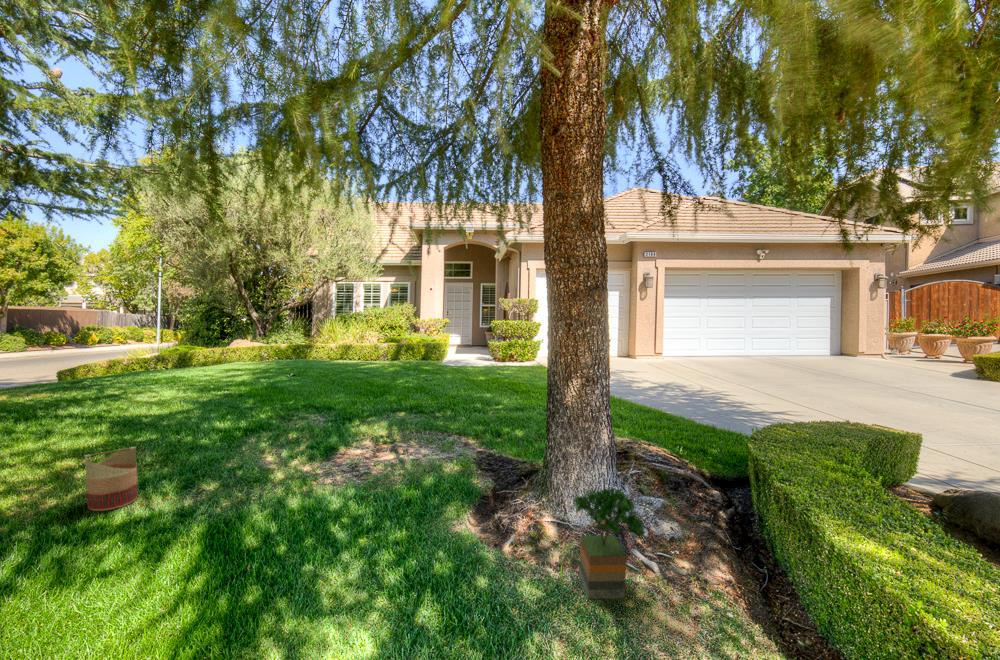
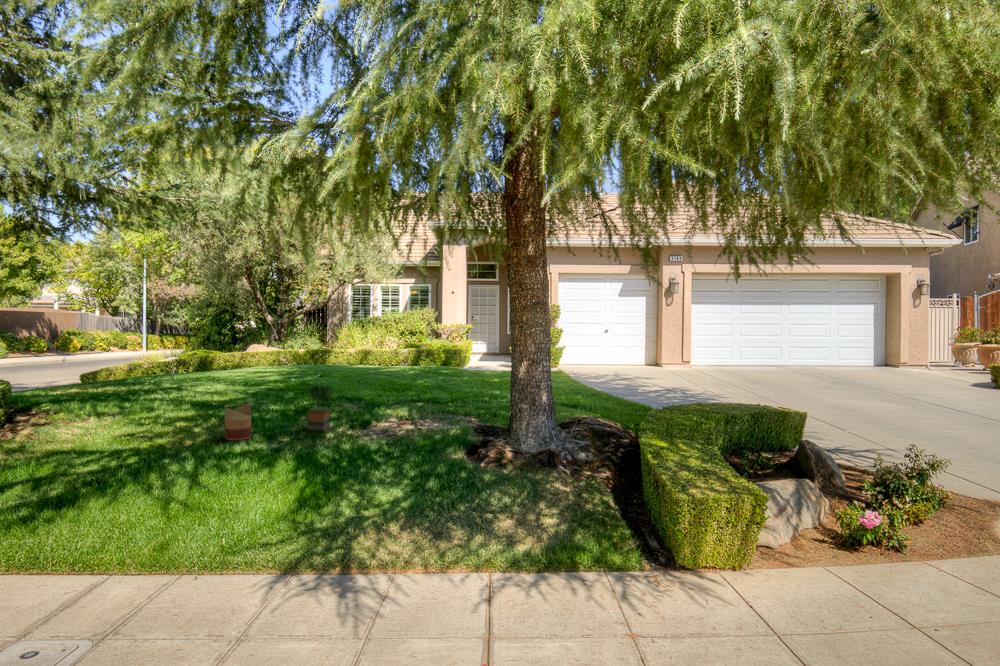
potted tree: present [574,488,645,599] -> present [306,385,334,430]

